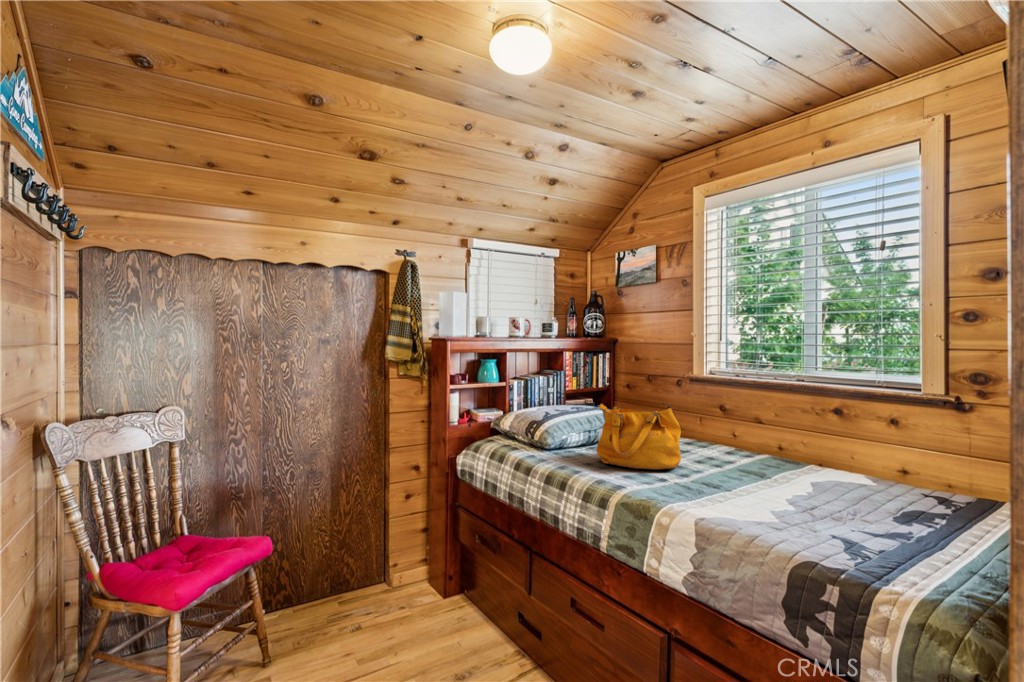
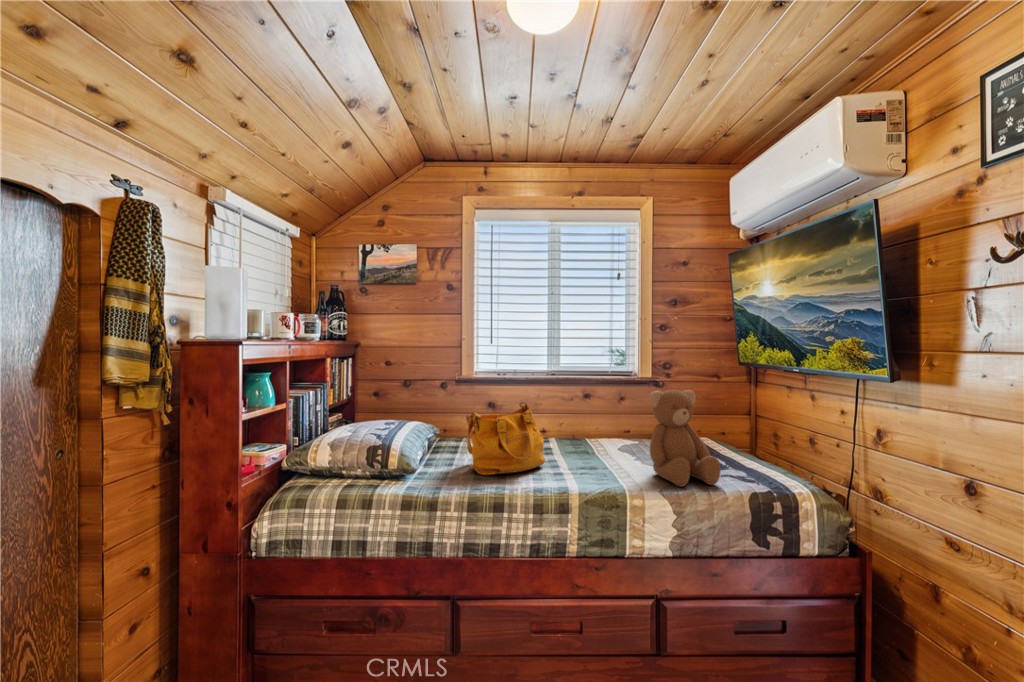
teddy bear: none [726,404,824,538] -> present [649,389,721,487]

